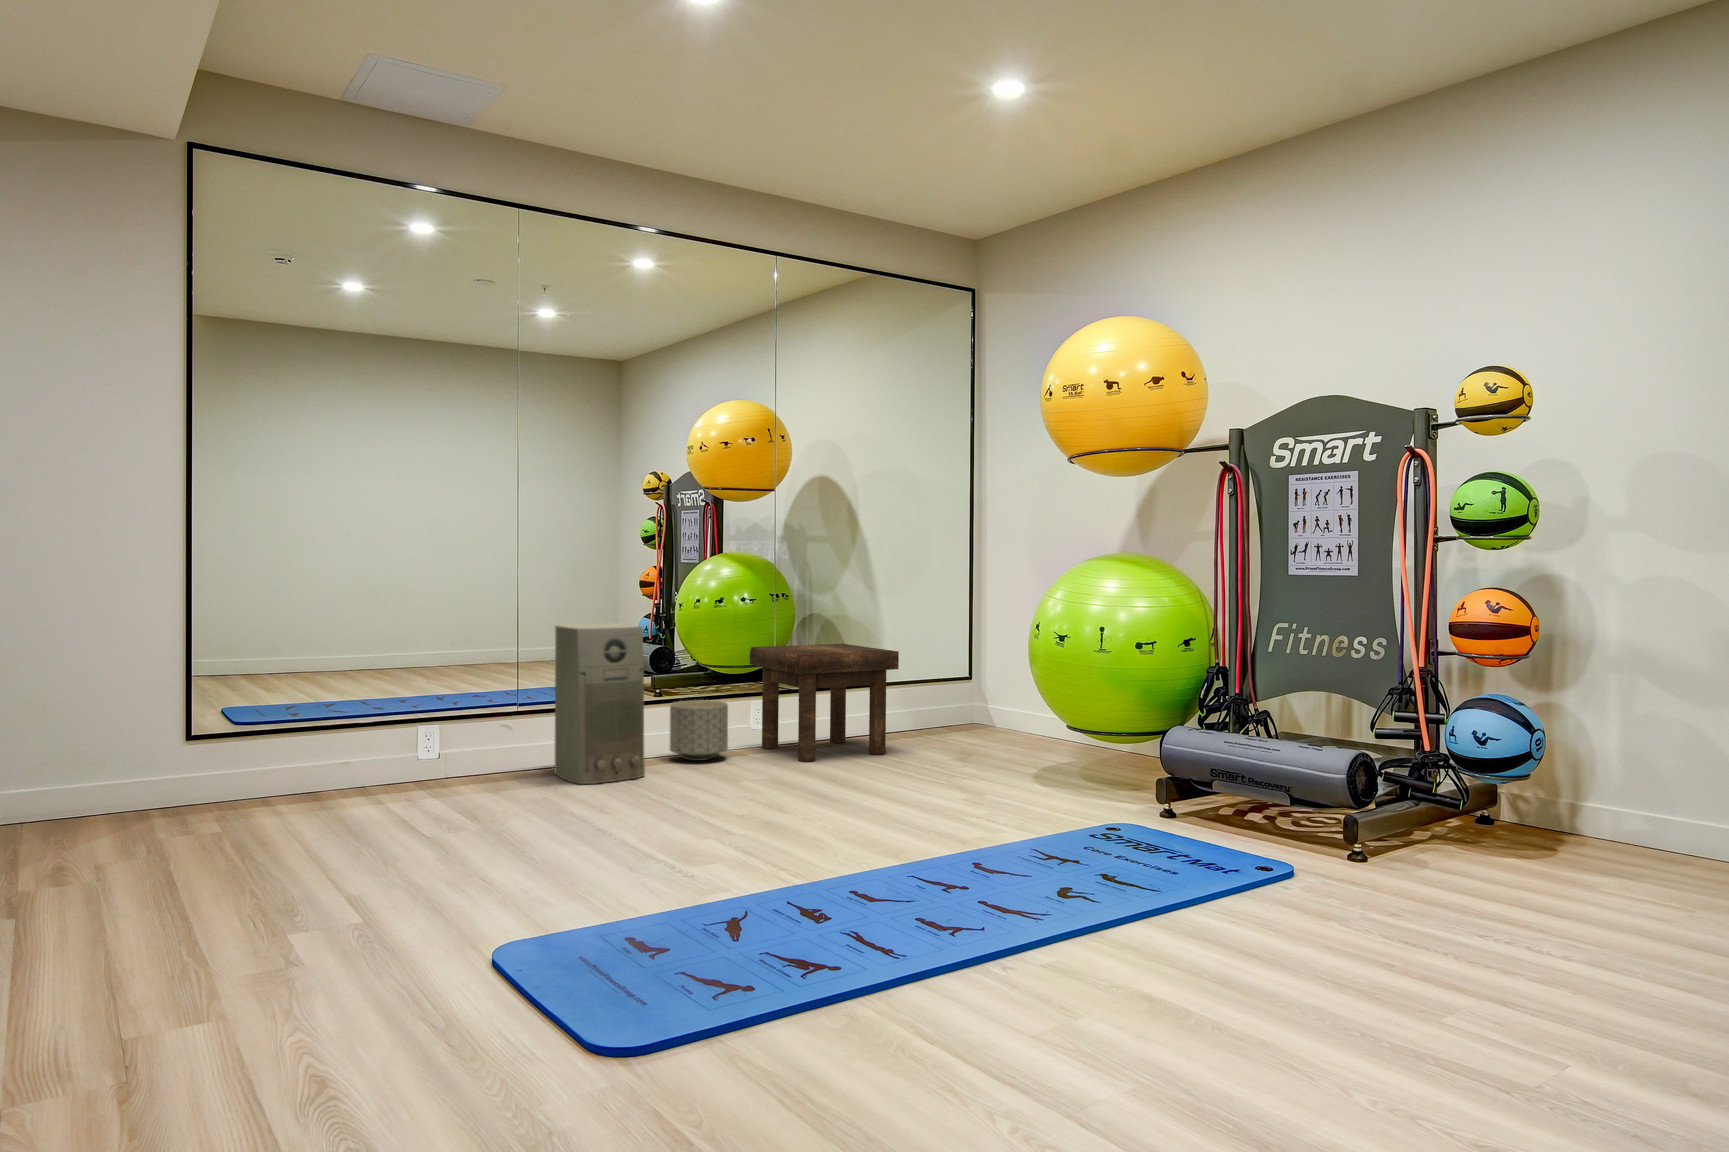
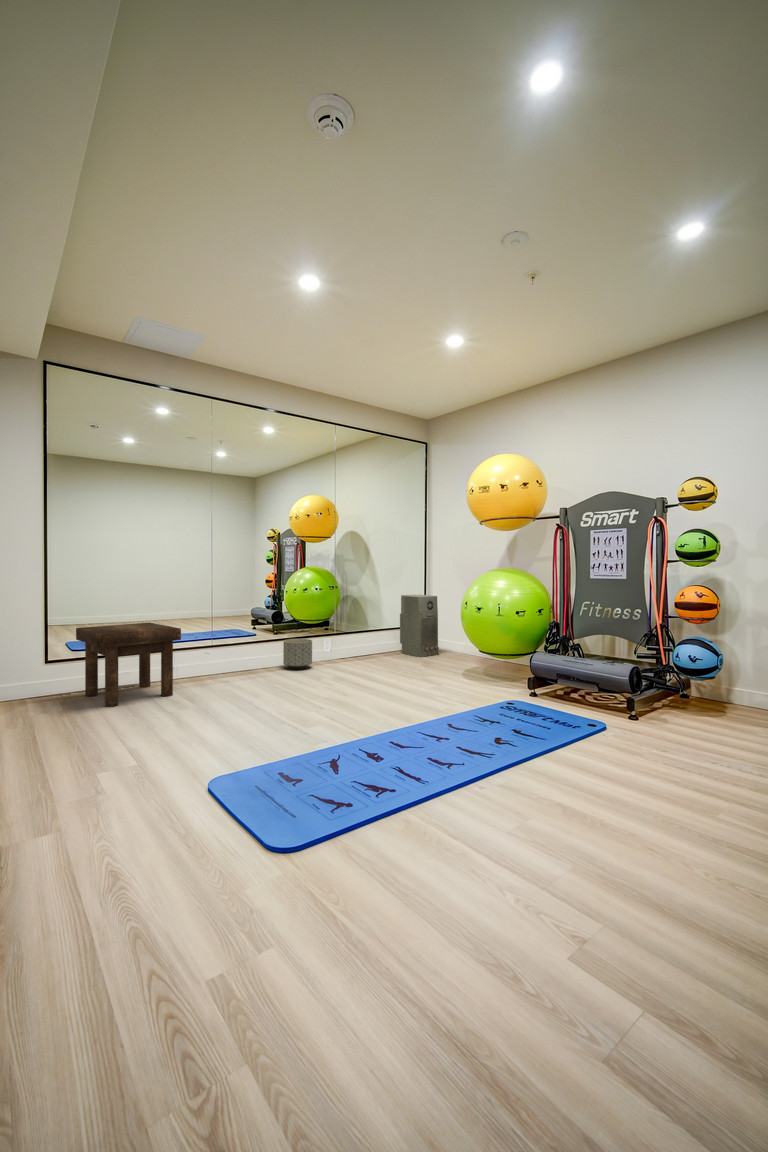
air purifier: present [555,623,645,784] -> present [400,595,439,657]
stool: present [750,644,899,761] -> present [76,622,181,707]

